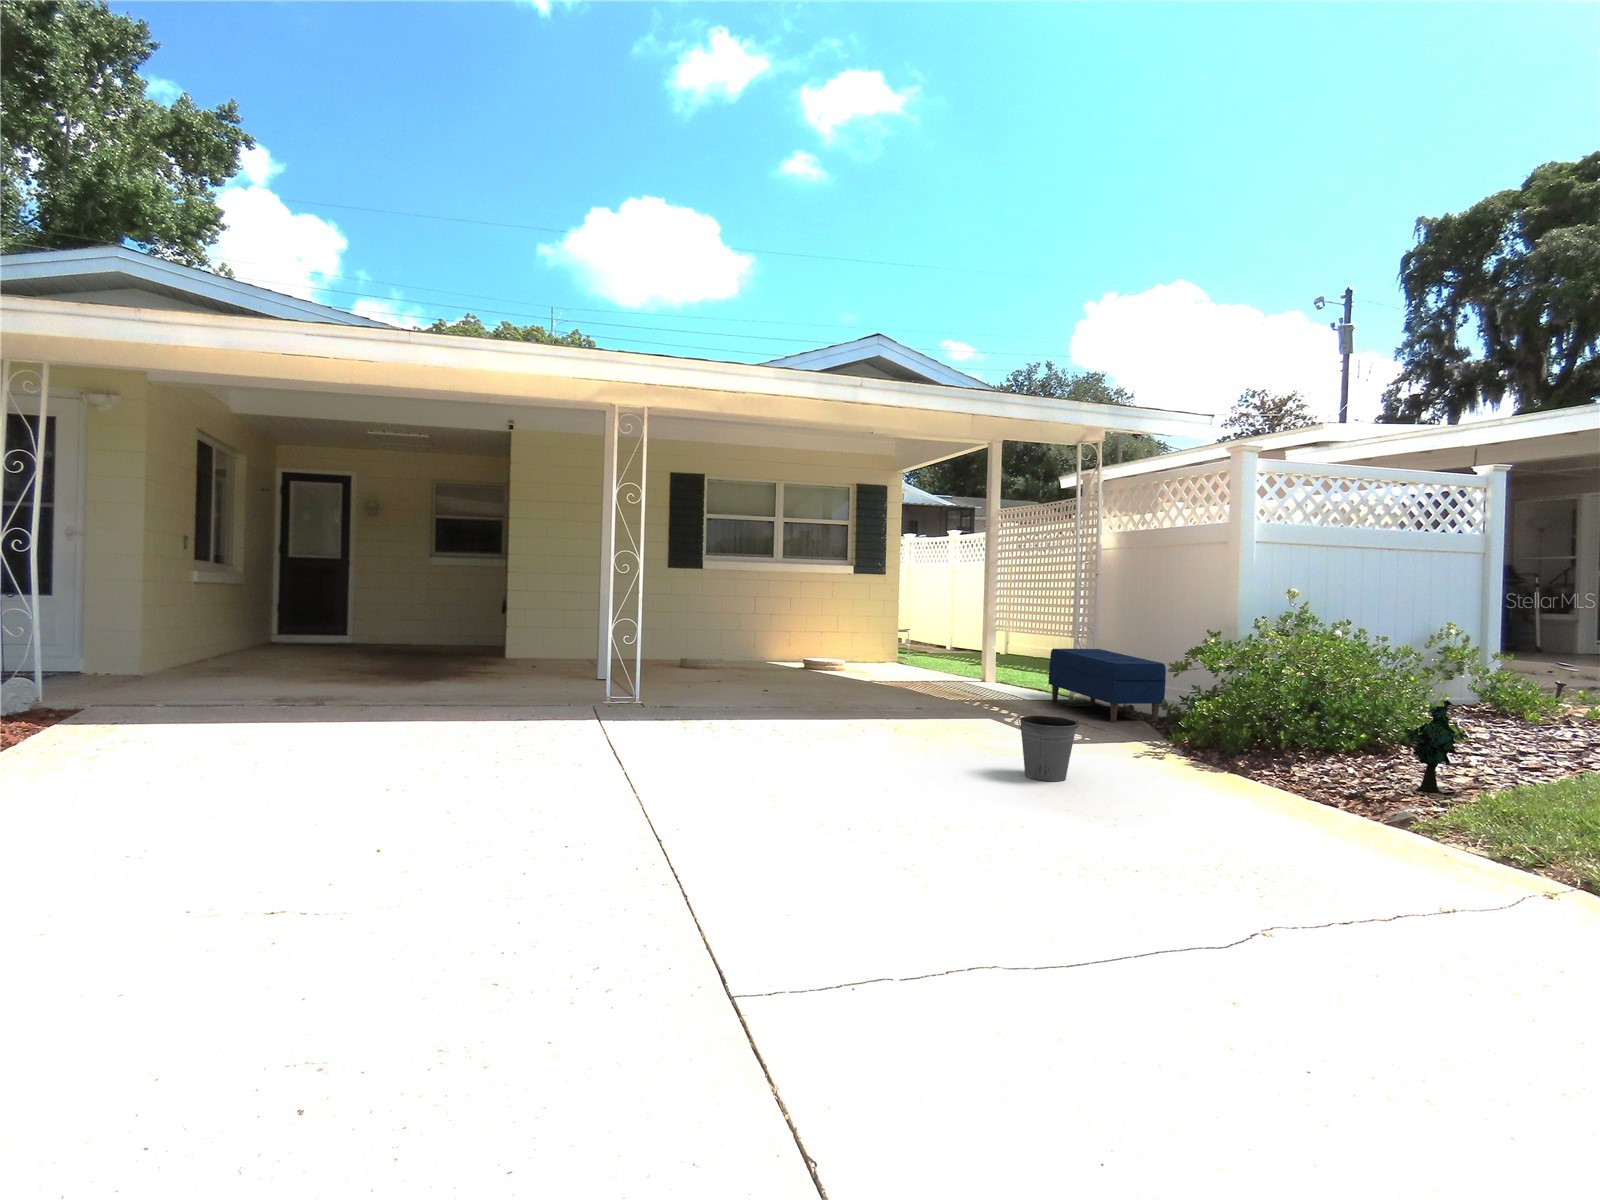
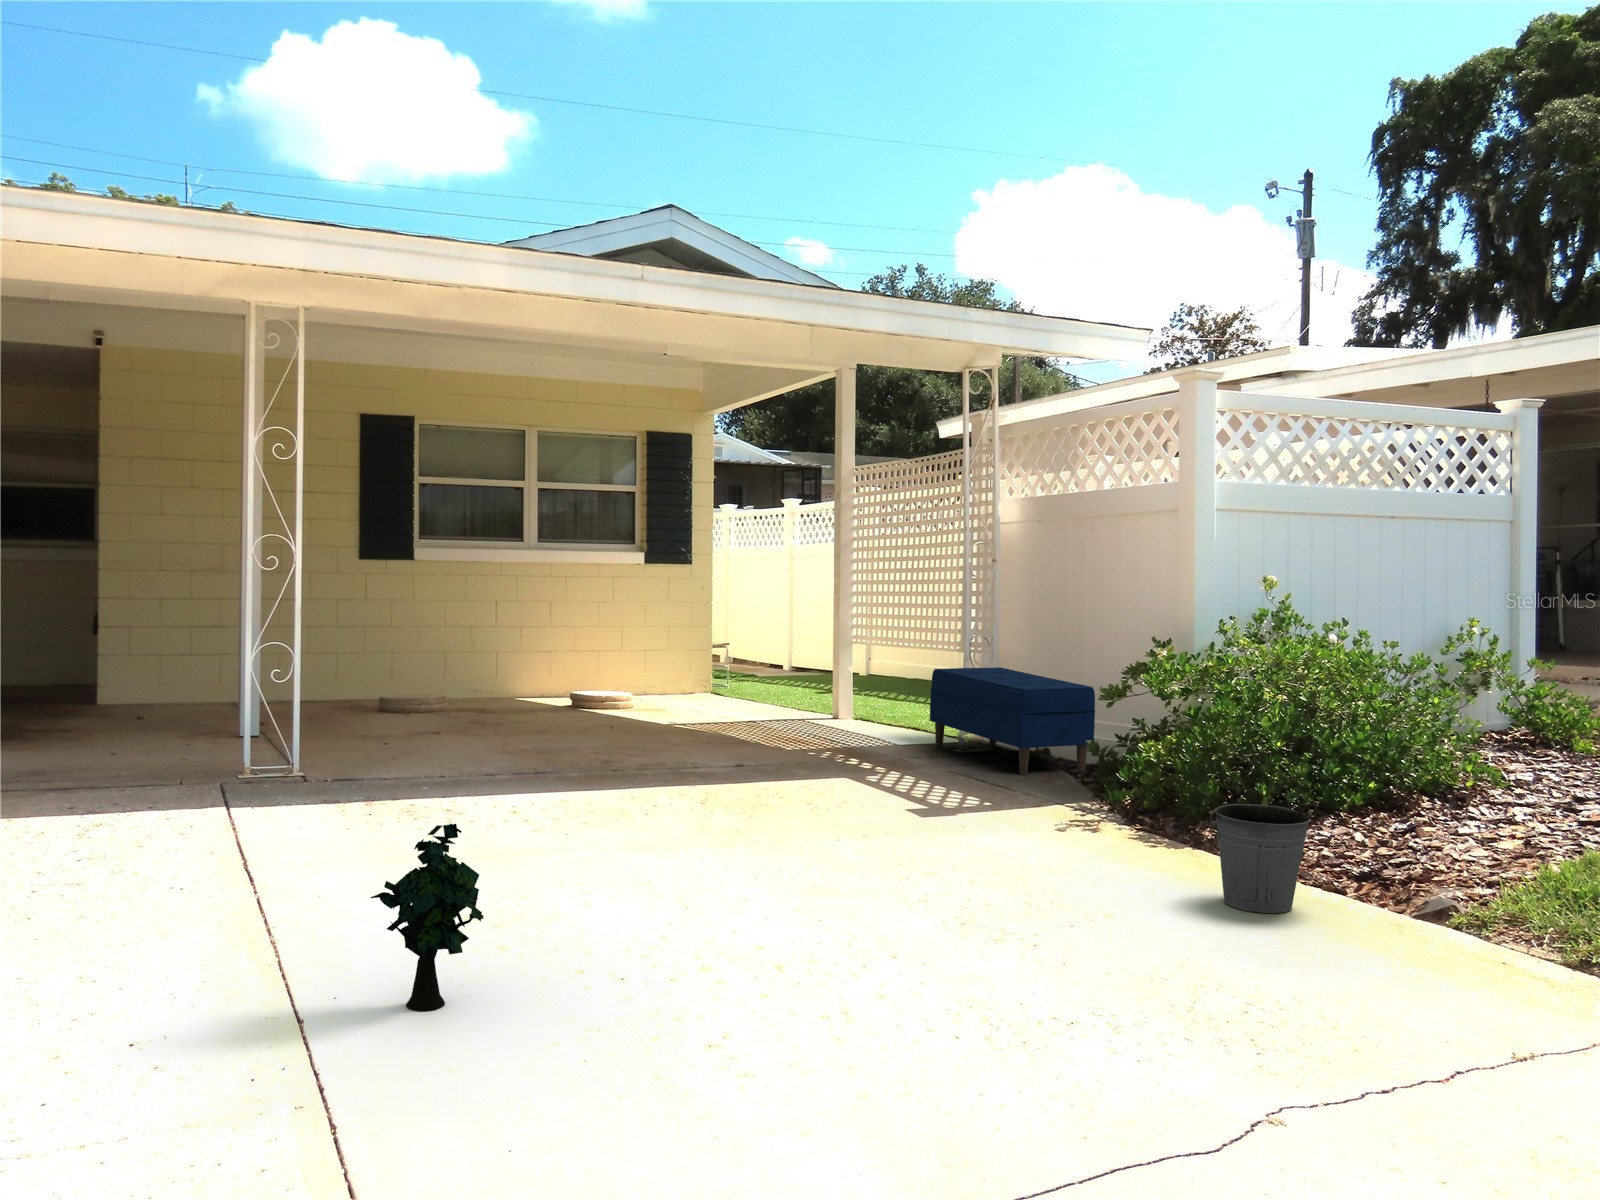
decorative plant: present [1403,700,1464,792] -> present [370,824,484,1011]
bucket: present [1018,715,1080,781] -> present [1211,804,1311,913]

